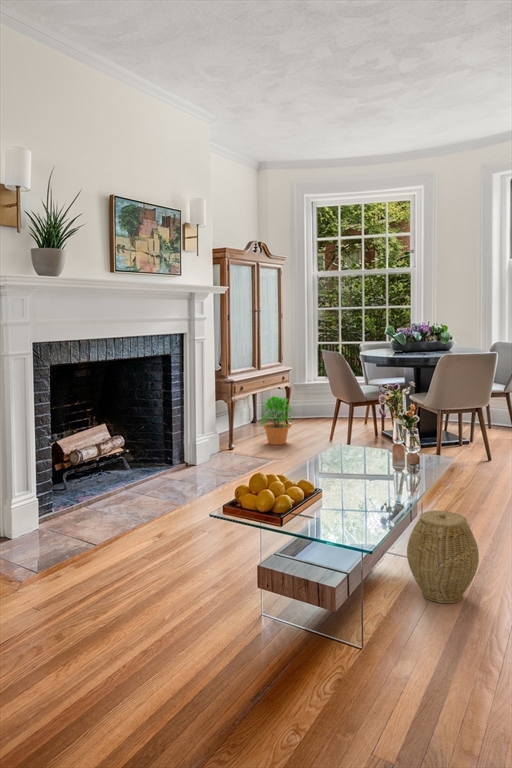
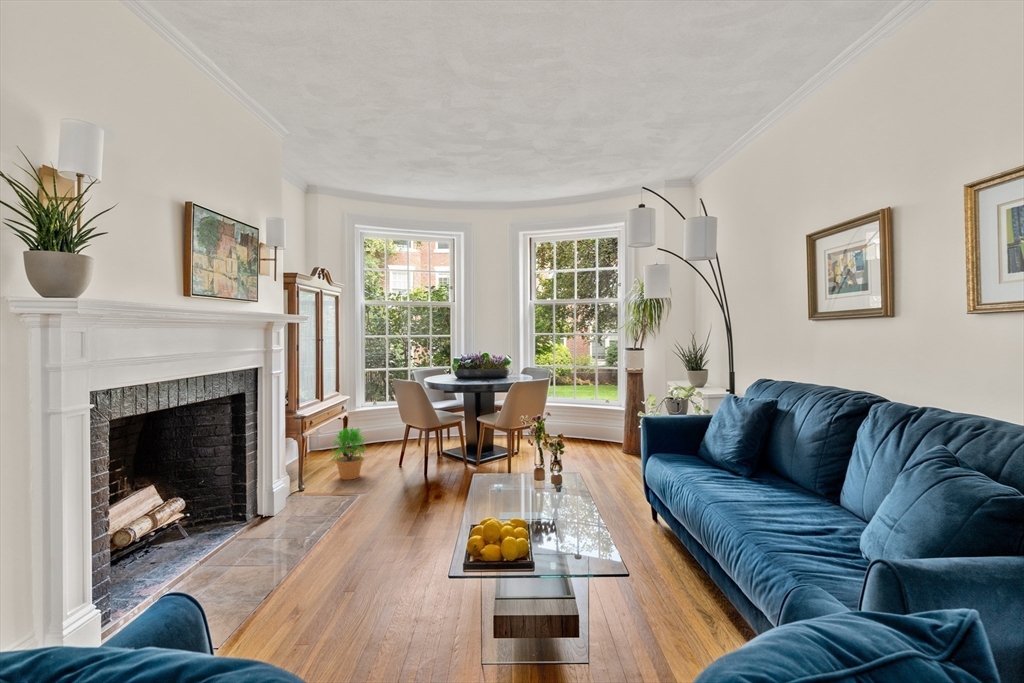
woven basket: present [407,511,479,603] -> none [605,540,673,635]

